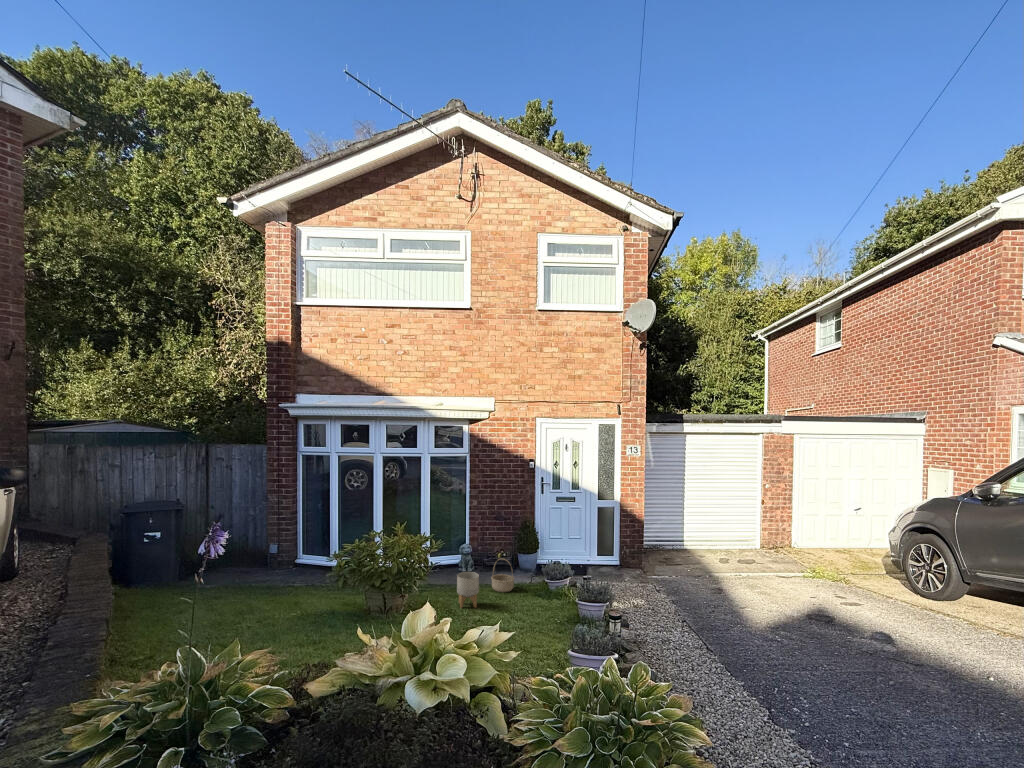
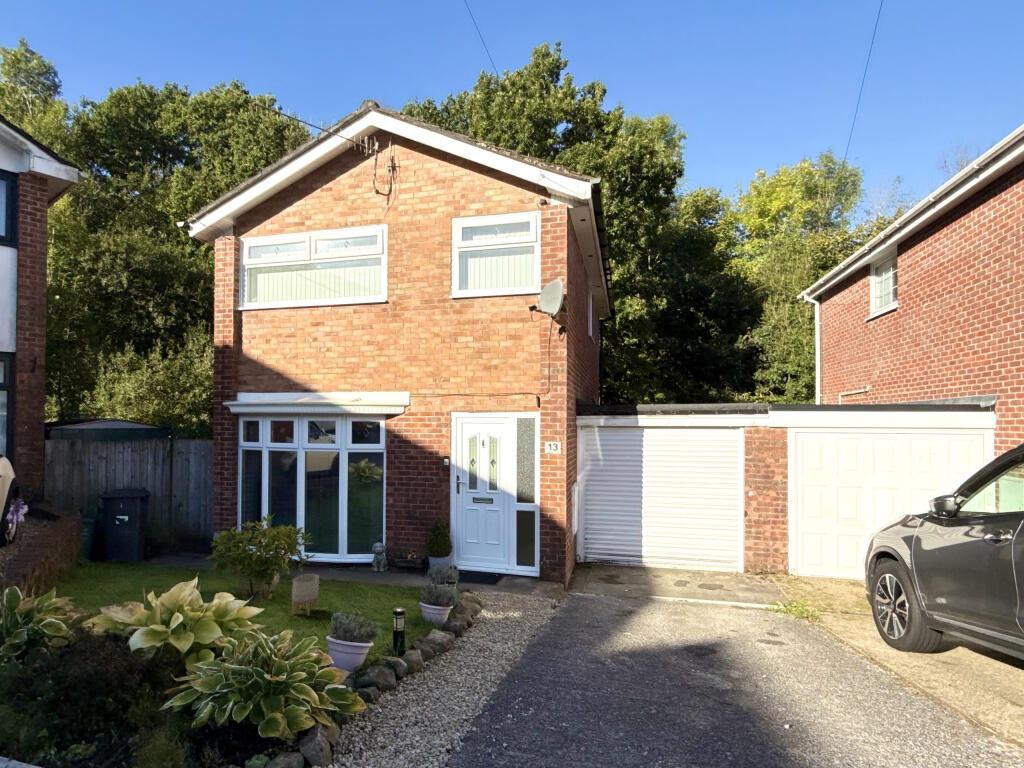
basket: present [491,558,514,592] -> none [363,561,388,600]

